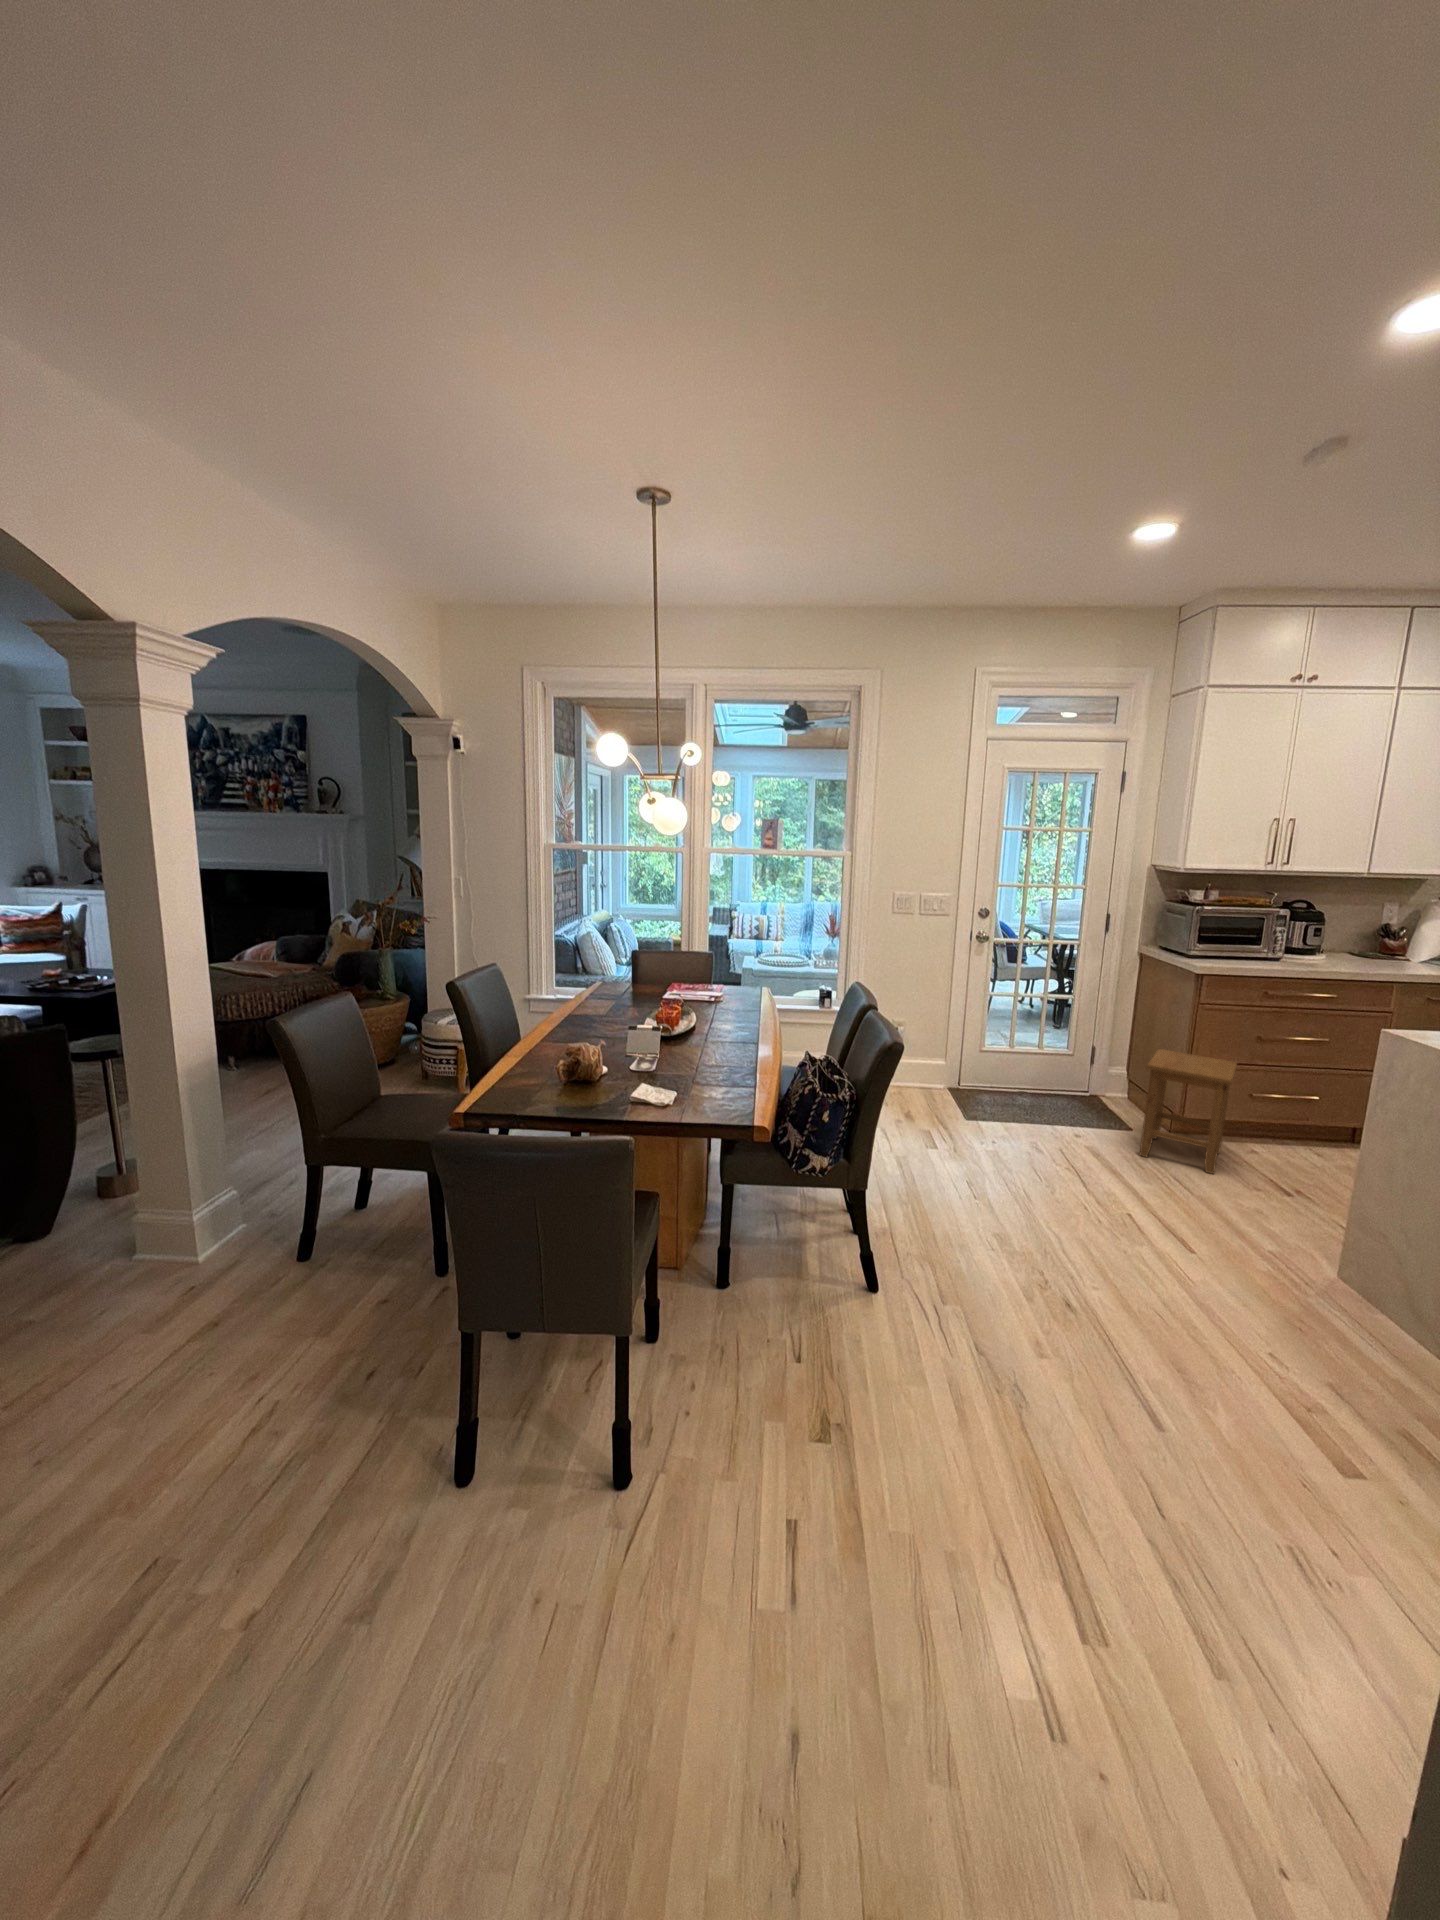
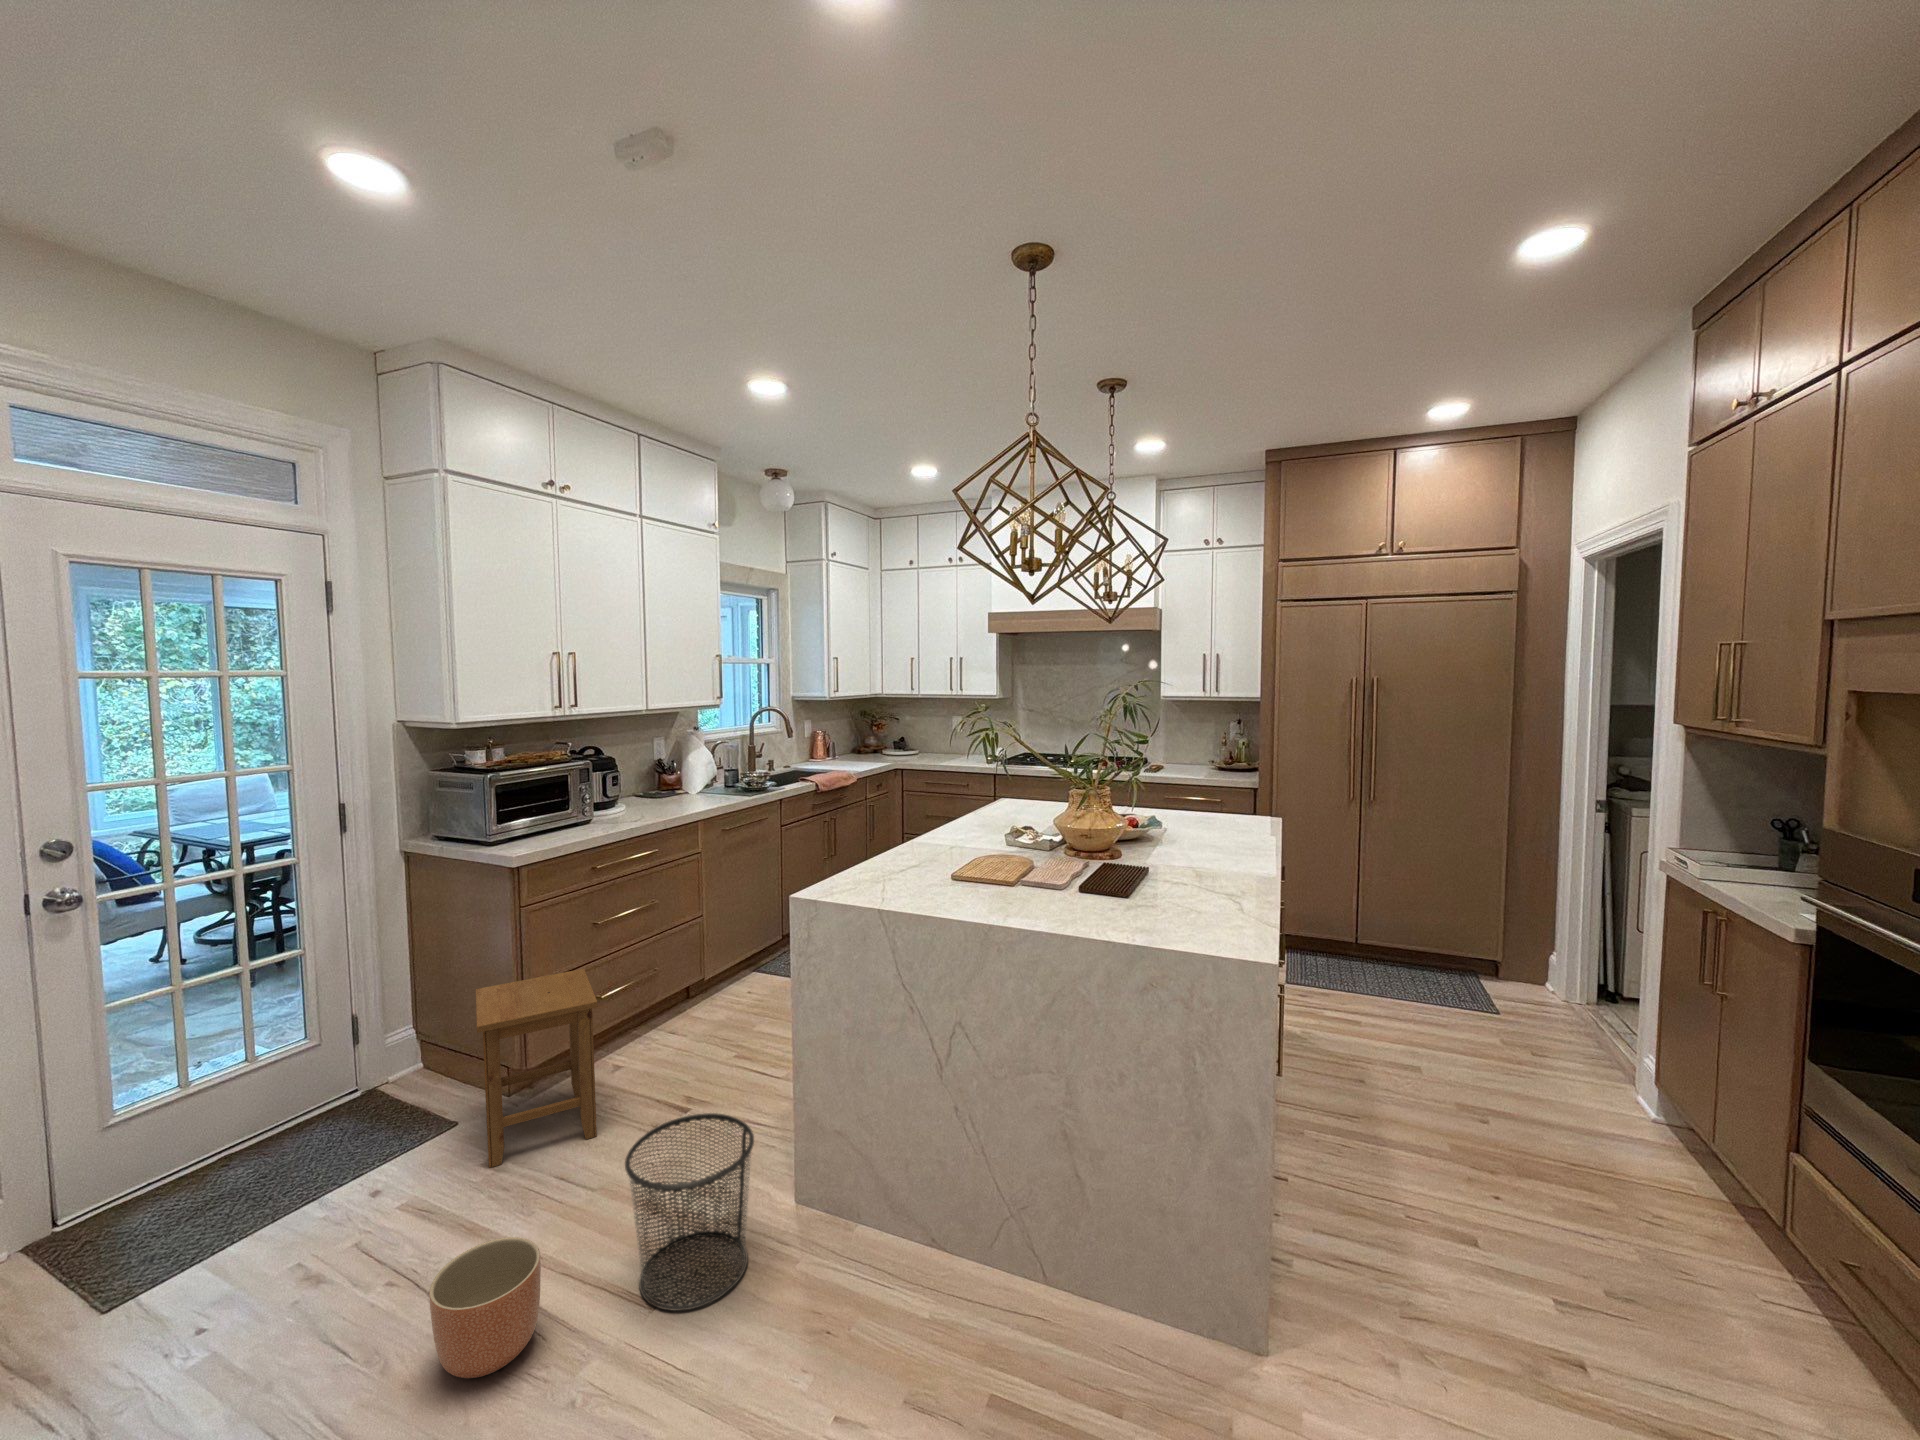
waste bin: none [1193,1157,1301,1279] -> present [625,1113,754,1311]
planter: none [1077,1162,1137,1226] -> present [429,1237,541,1378]

